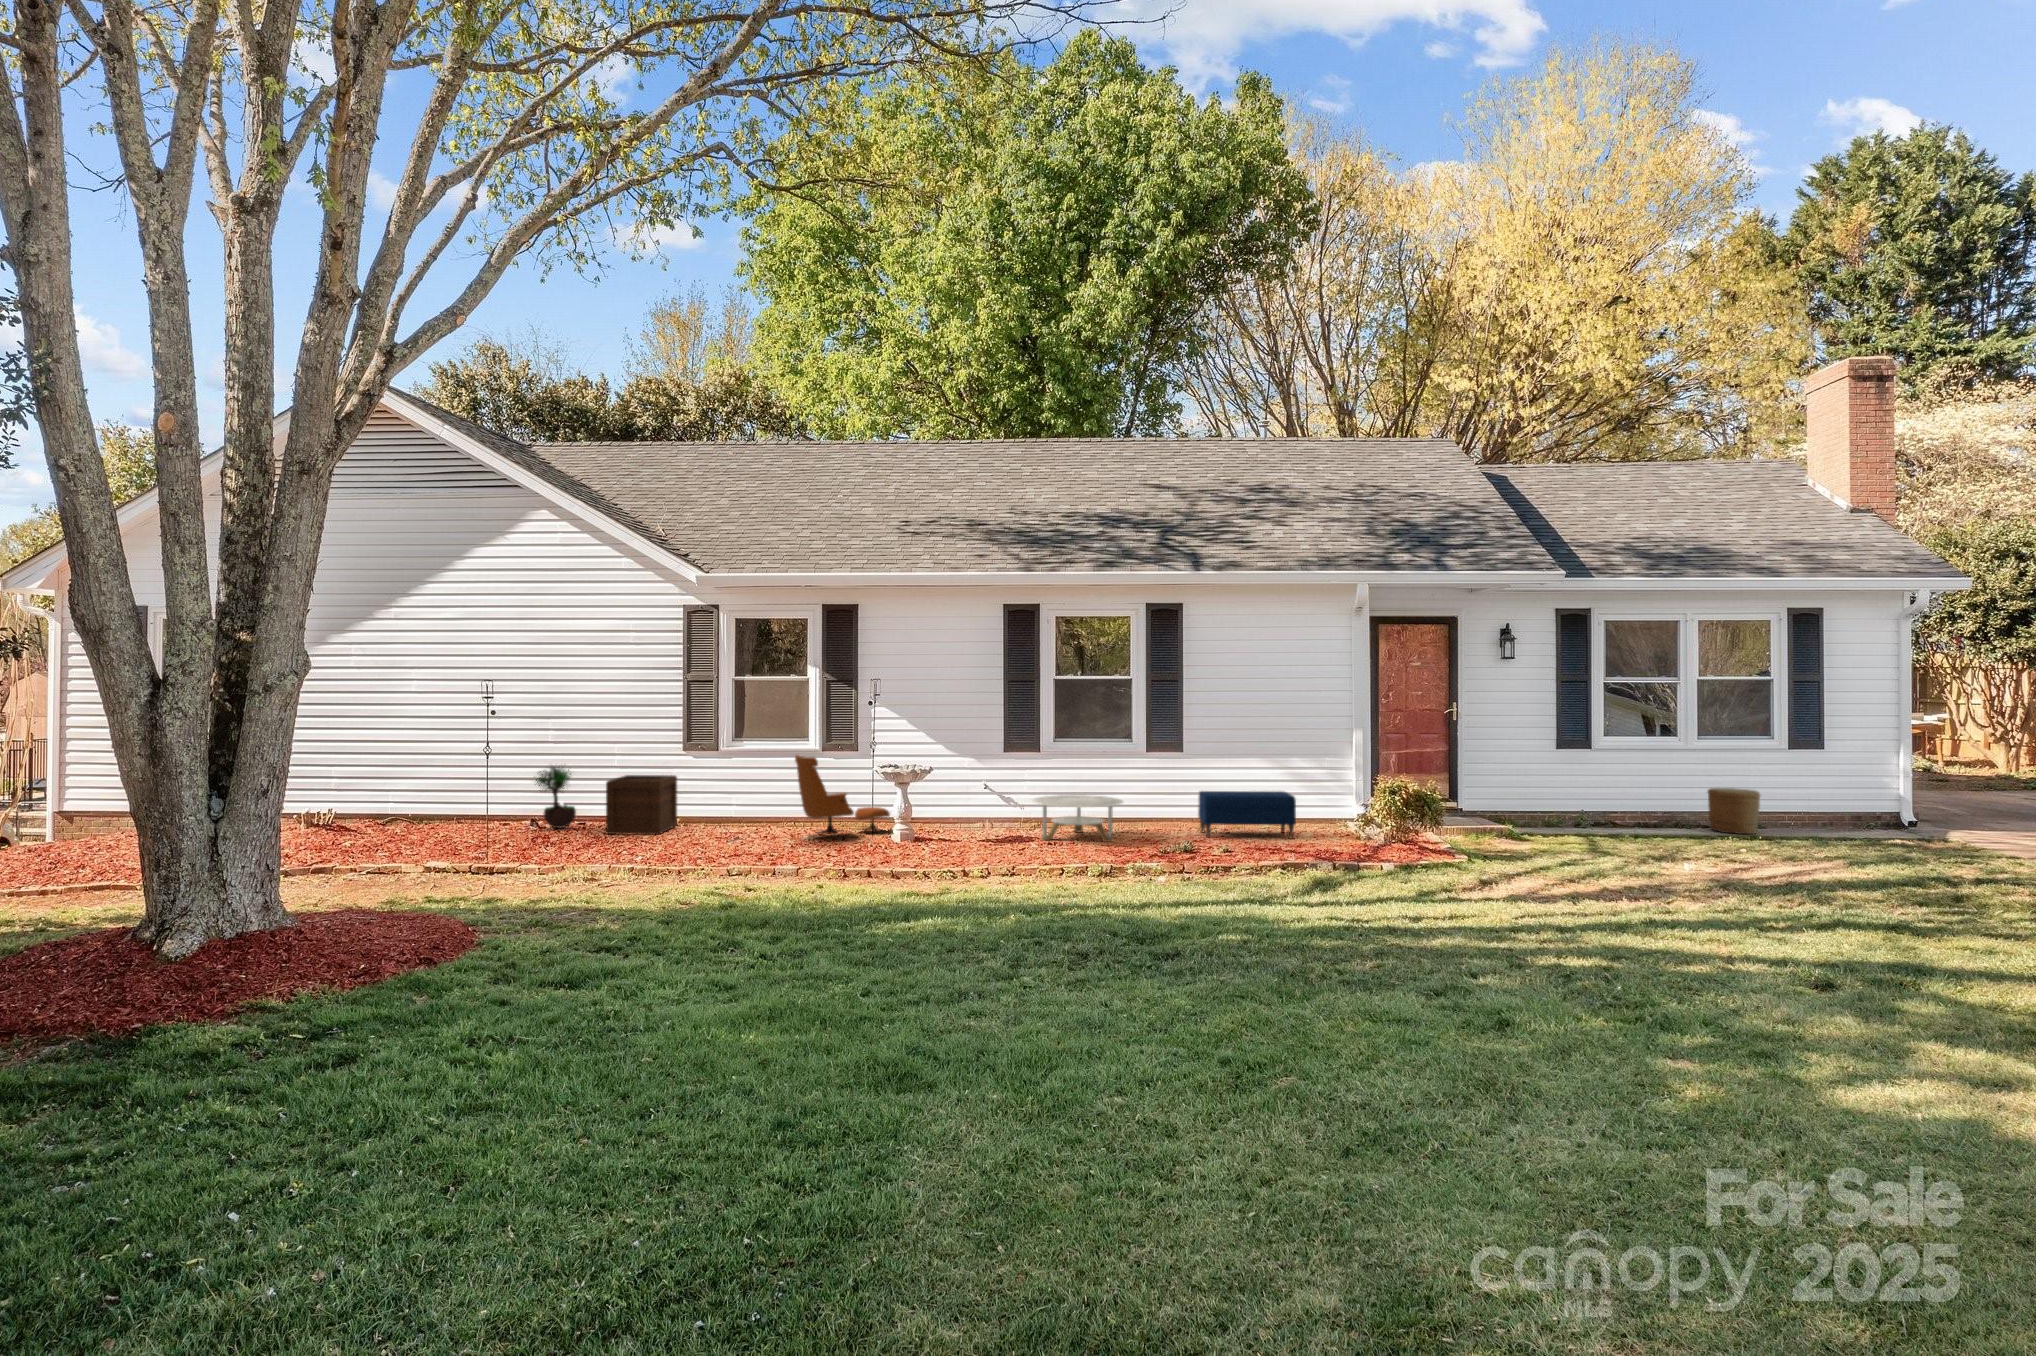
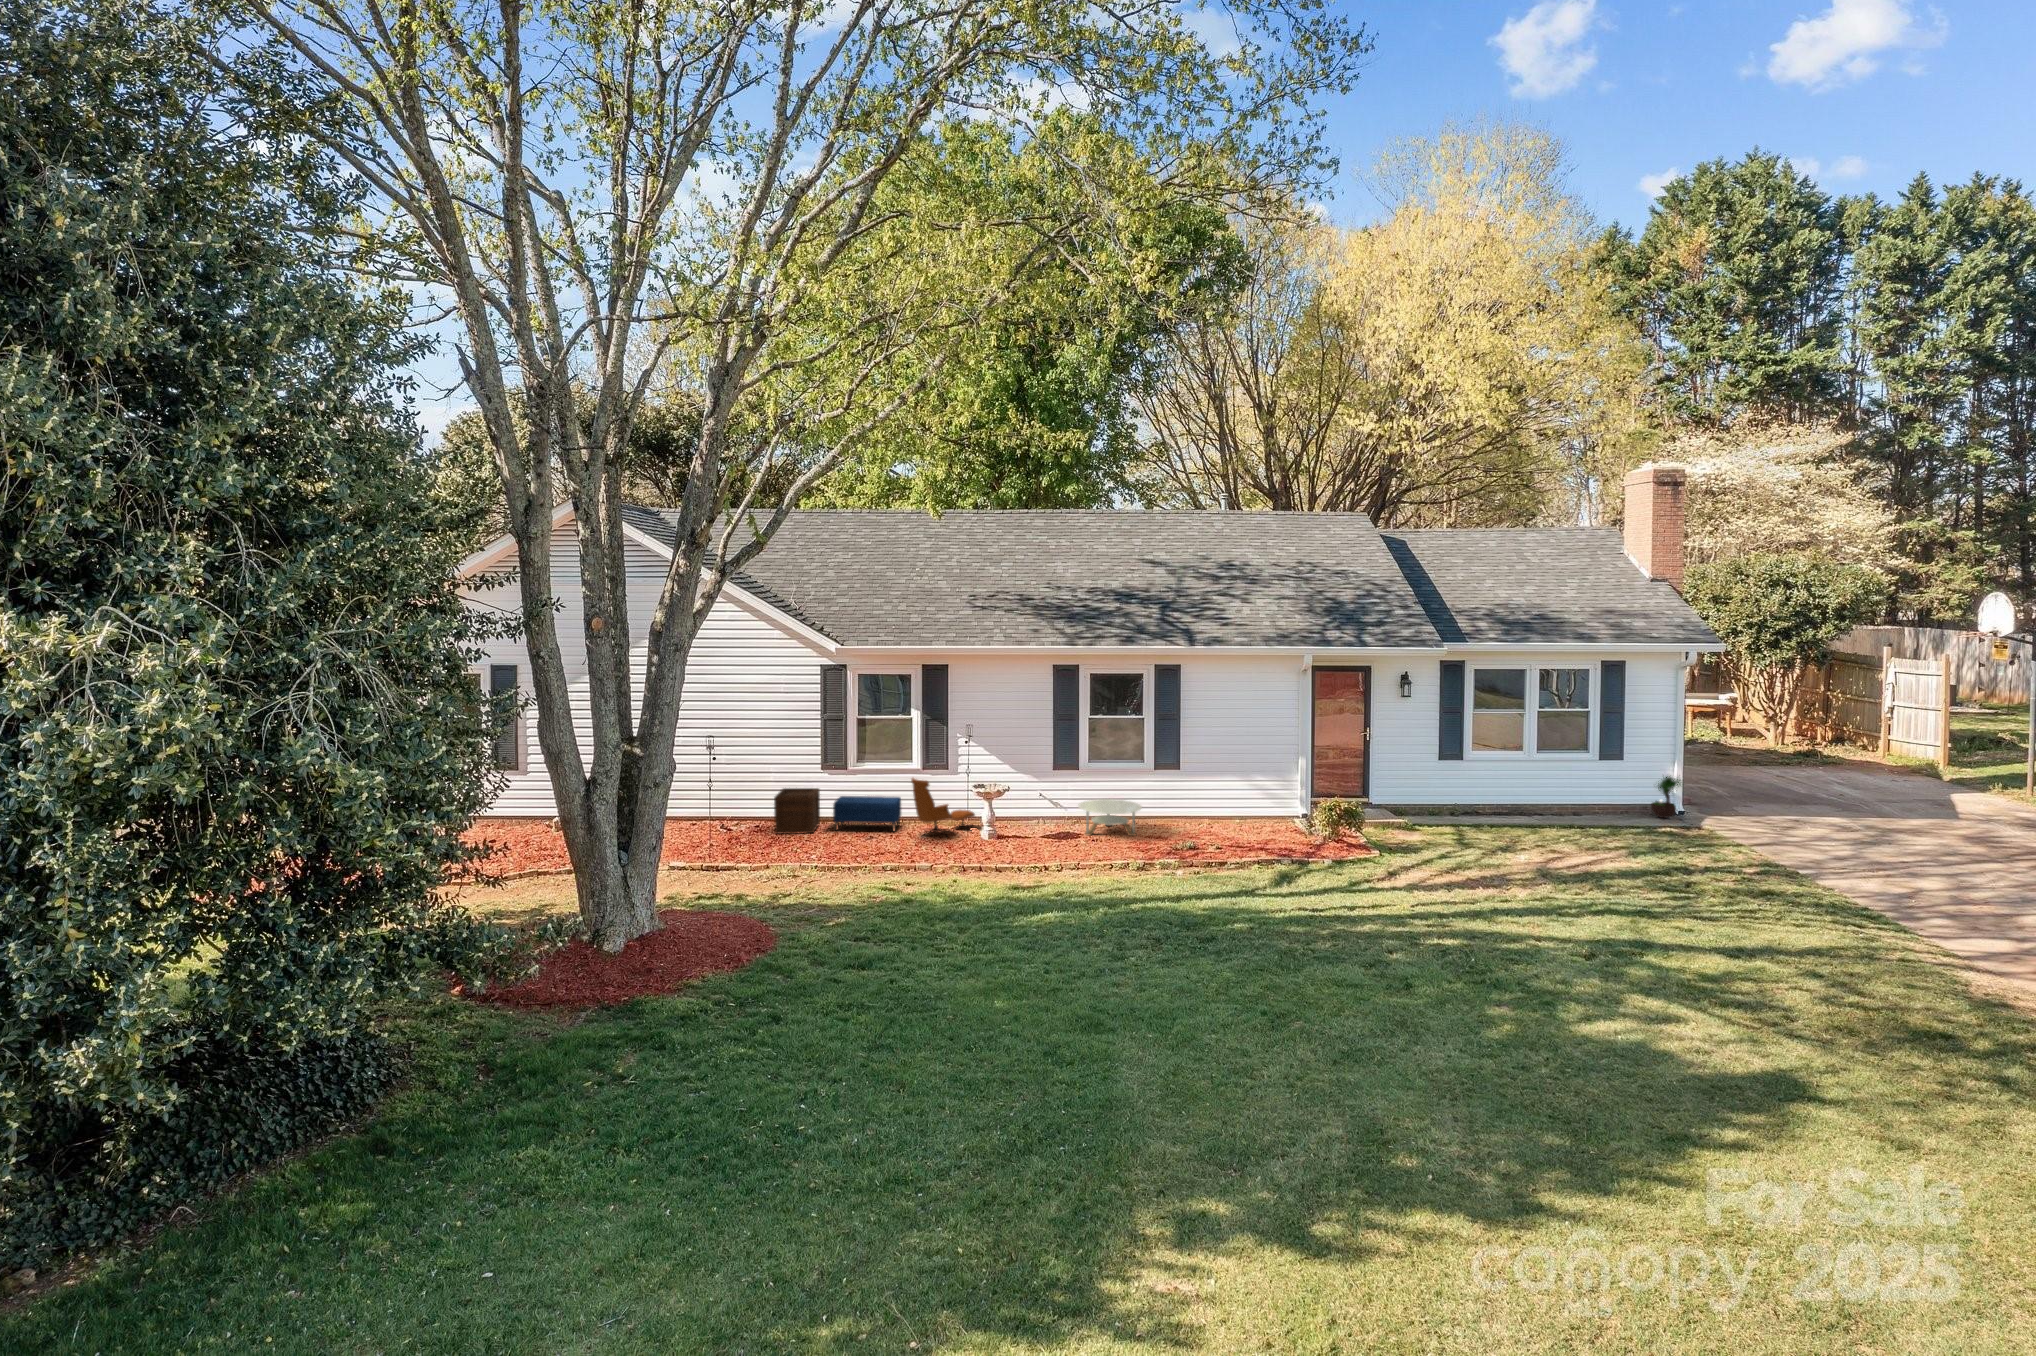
potted tree: present [536,766,576,828] -> present [1651,776,1681,818]
basket: present [1708,788,1760,834] -> none [1544,786,1579,821]
bench: present [1198,791,1296,838] -> present [833,796,901,831]

